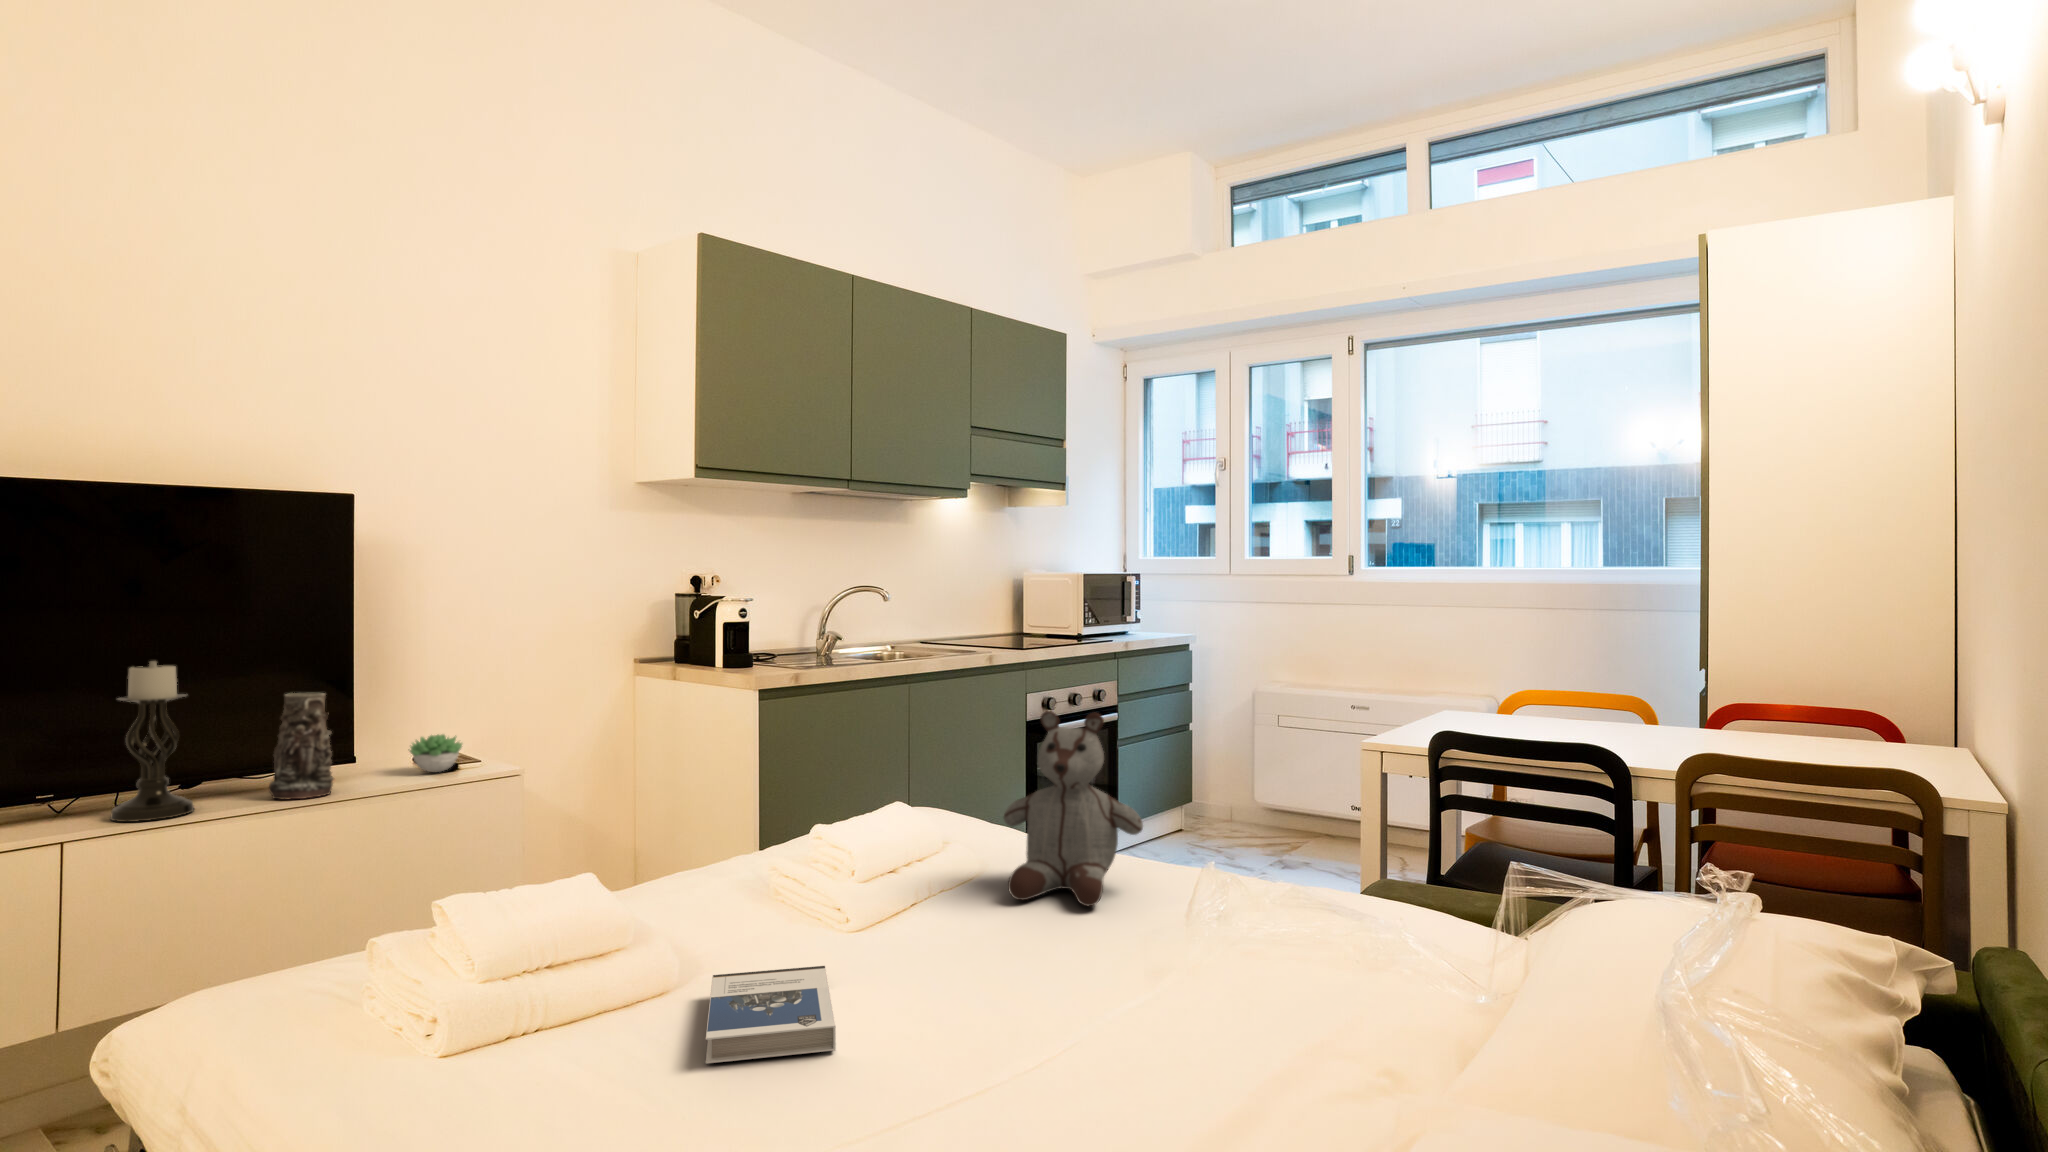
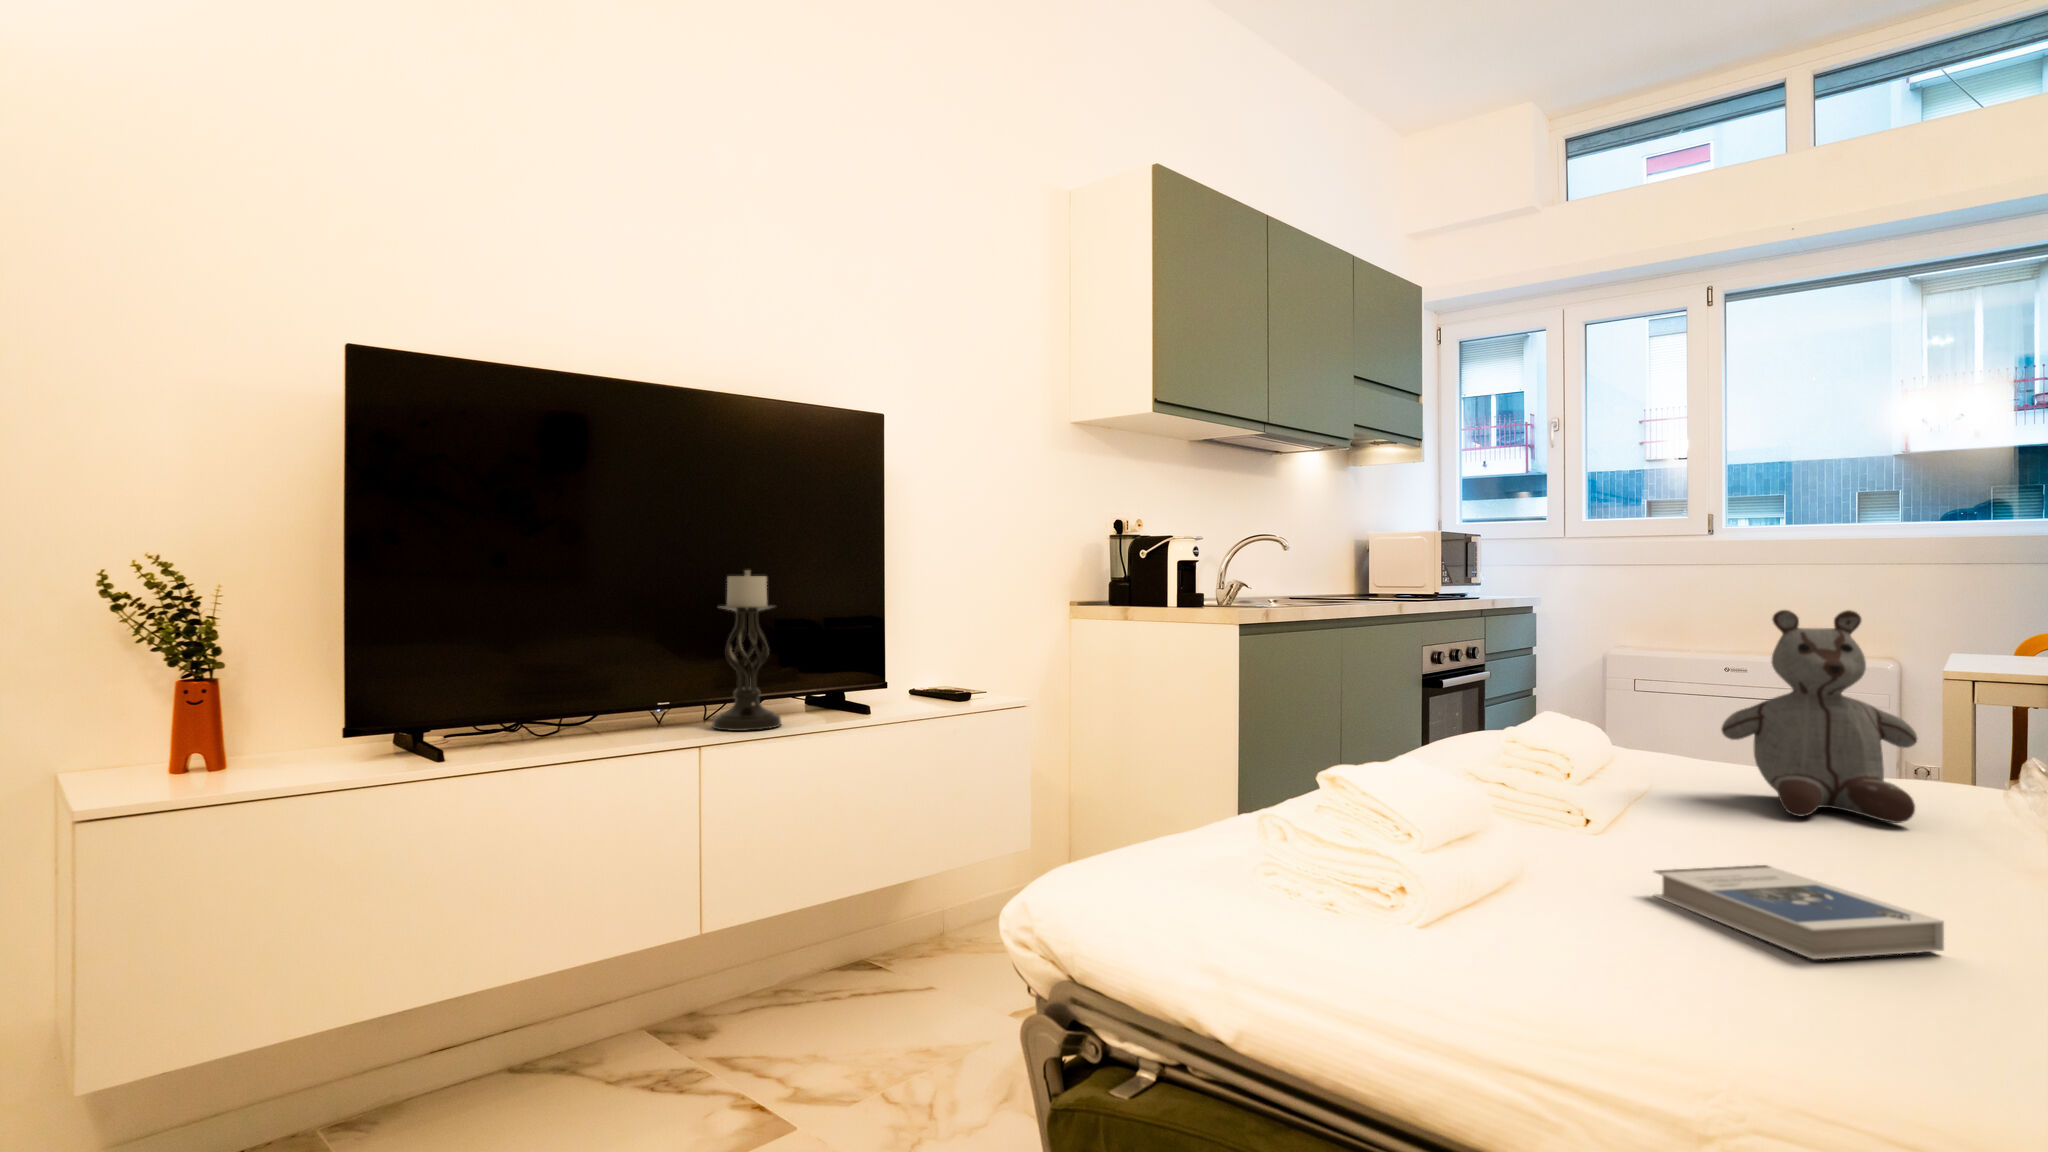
vase: present [269,693,334,799] -> none [830,612,884,717]
succulent plant: present [410,734,462,772] -> none [918,662,972,700]

